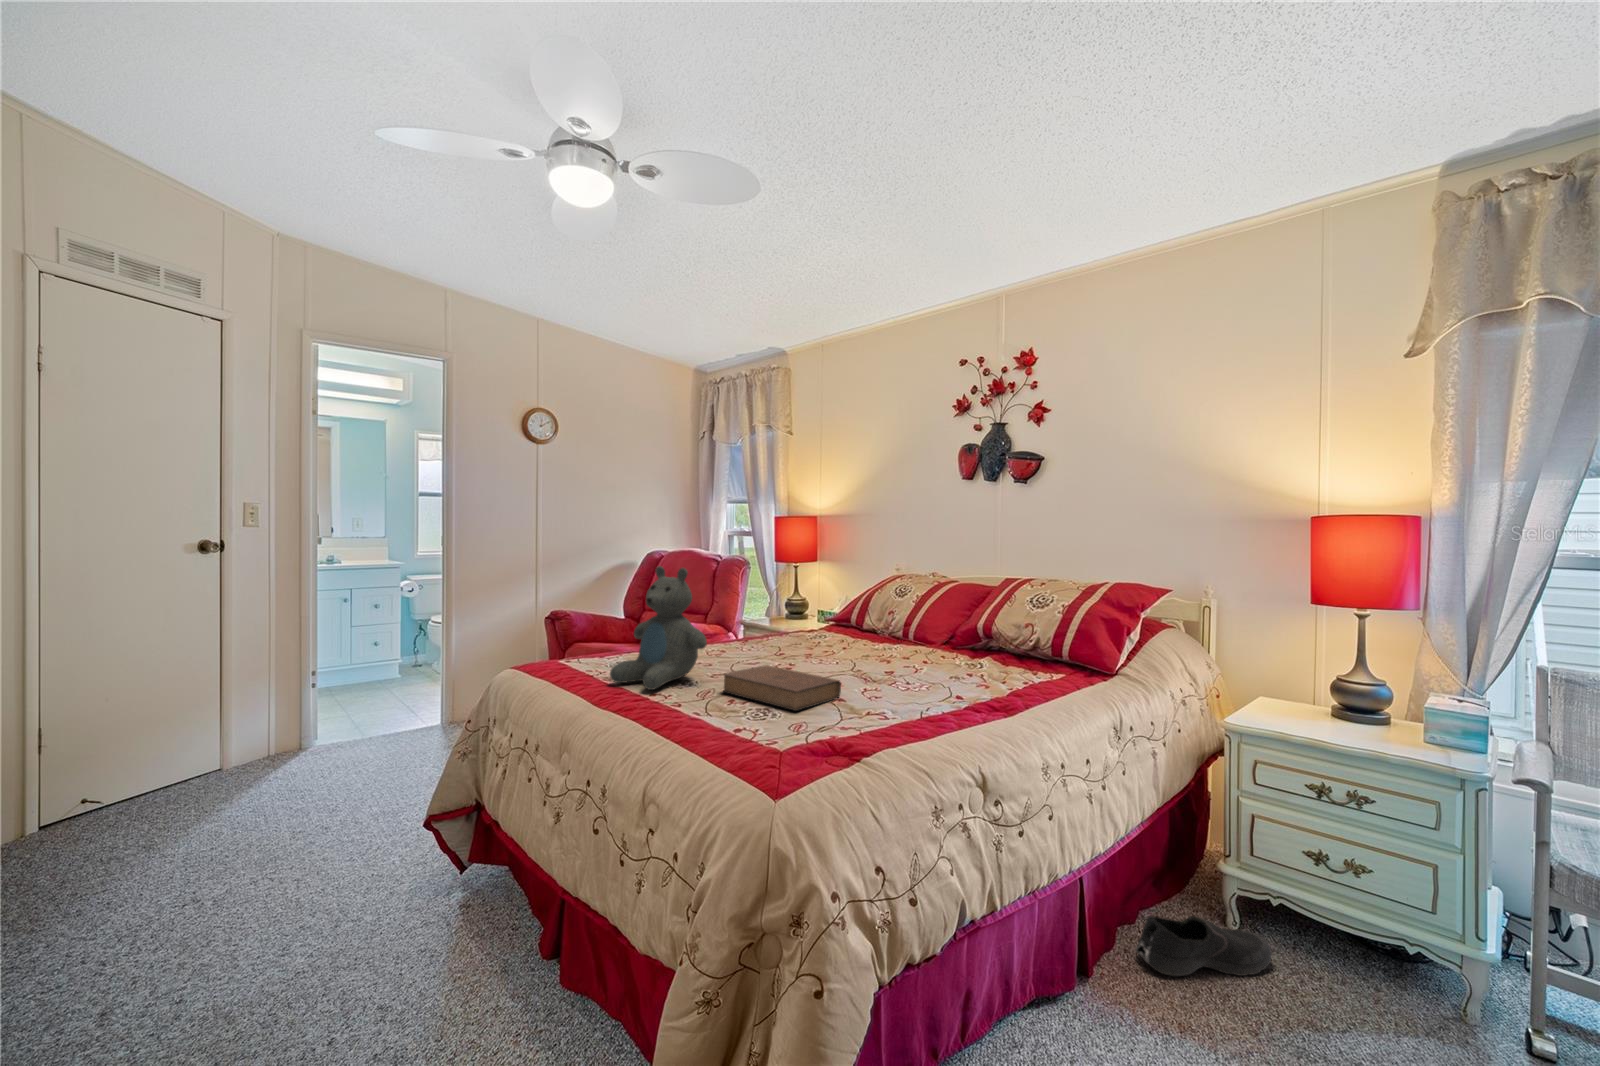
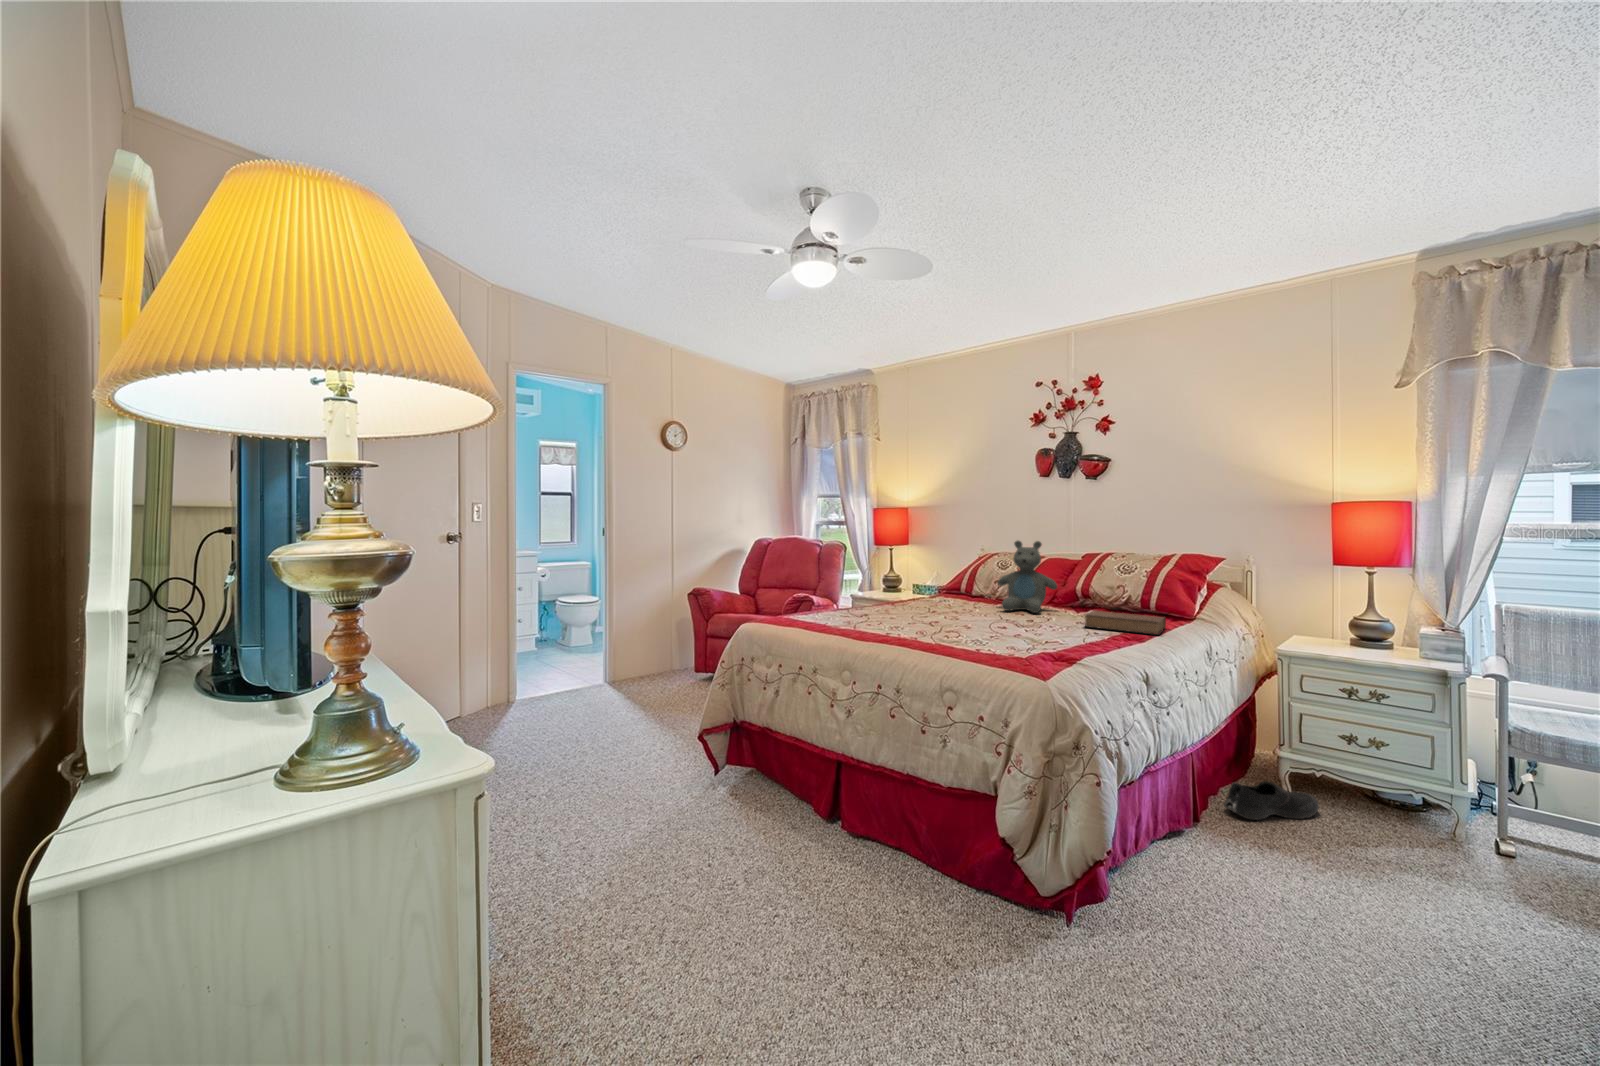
teddy bear: present [610,566,707,690] -> present [998,541,1057,613]
book: present [723,665,841,711] -> present [1085,611,1166,635]

